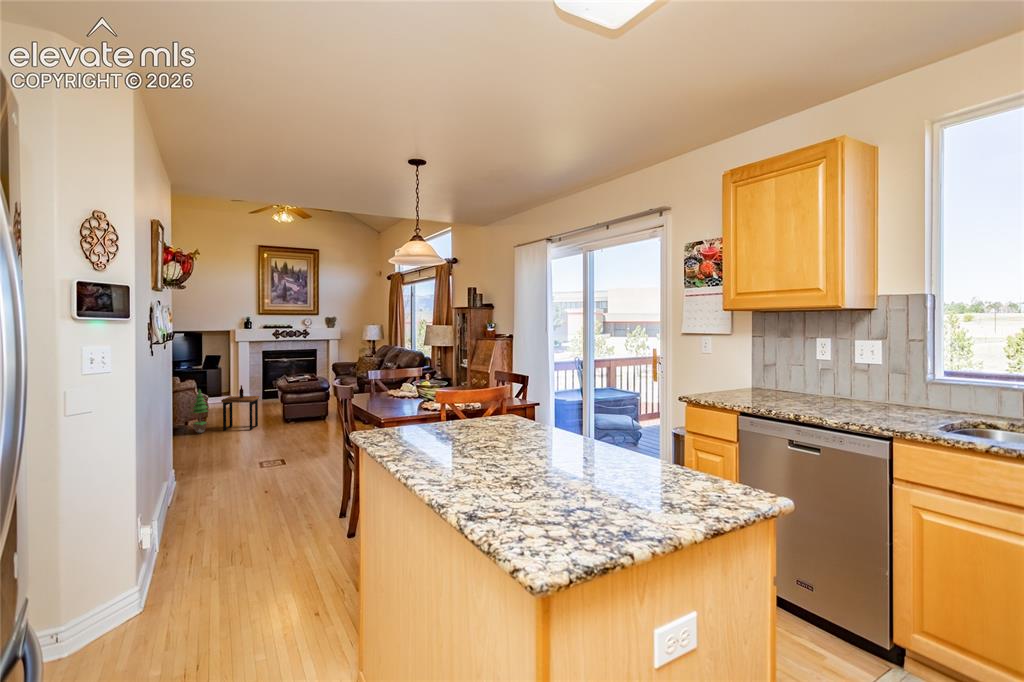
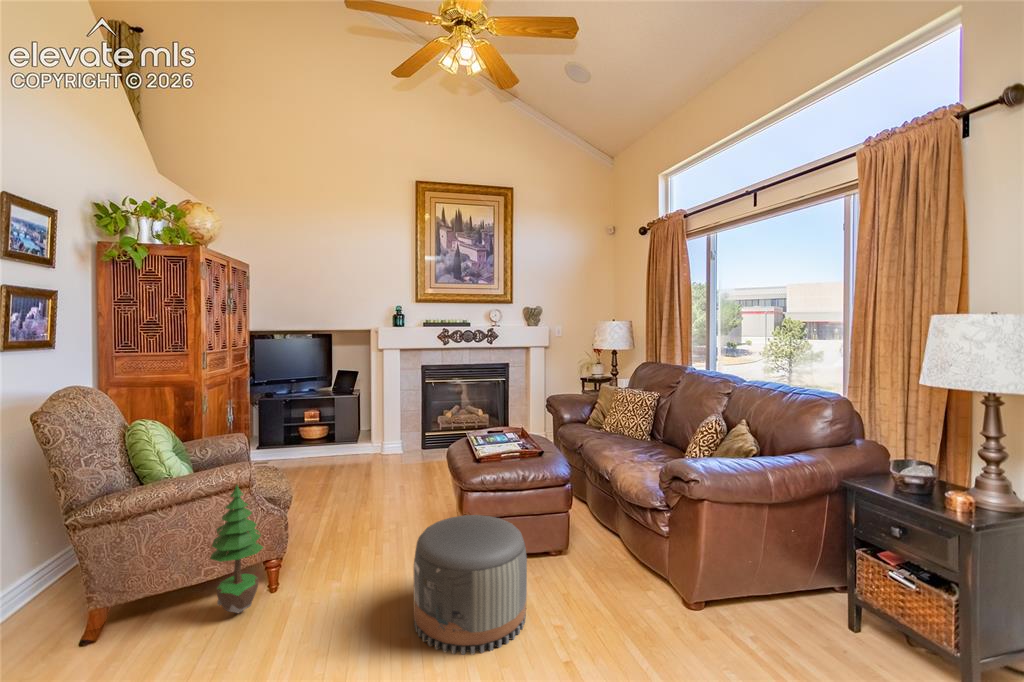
side table: present [221,385,259,431] -> none [298,468,399,608]
pouf: none [267,399,307,434] -> present [414,515,527,655]

